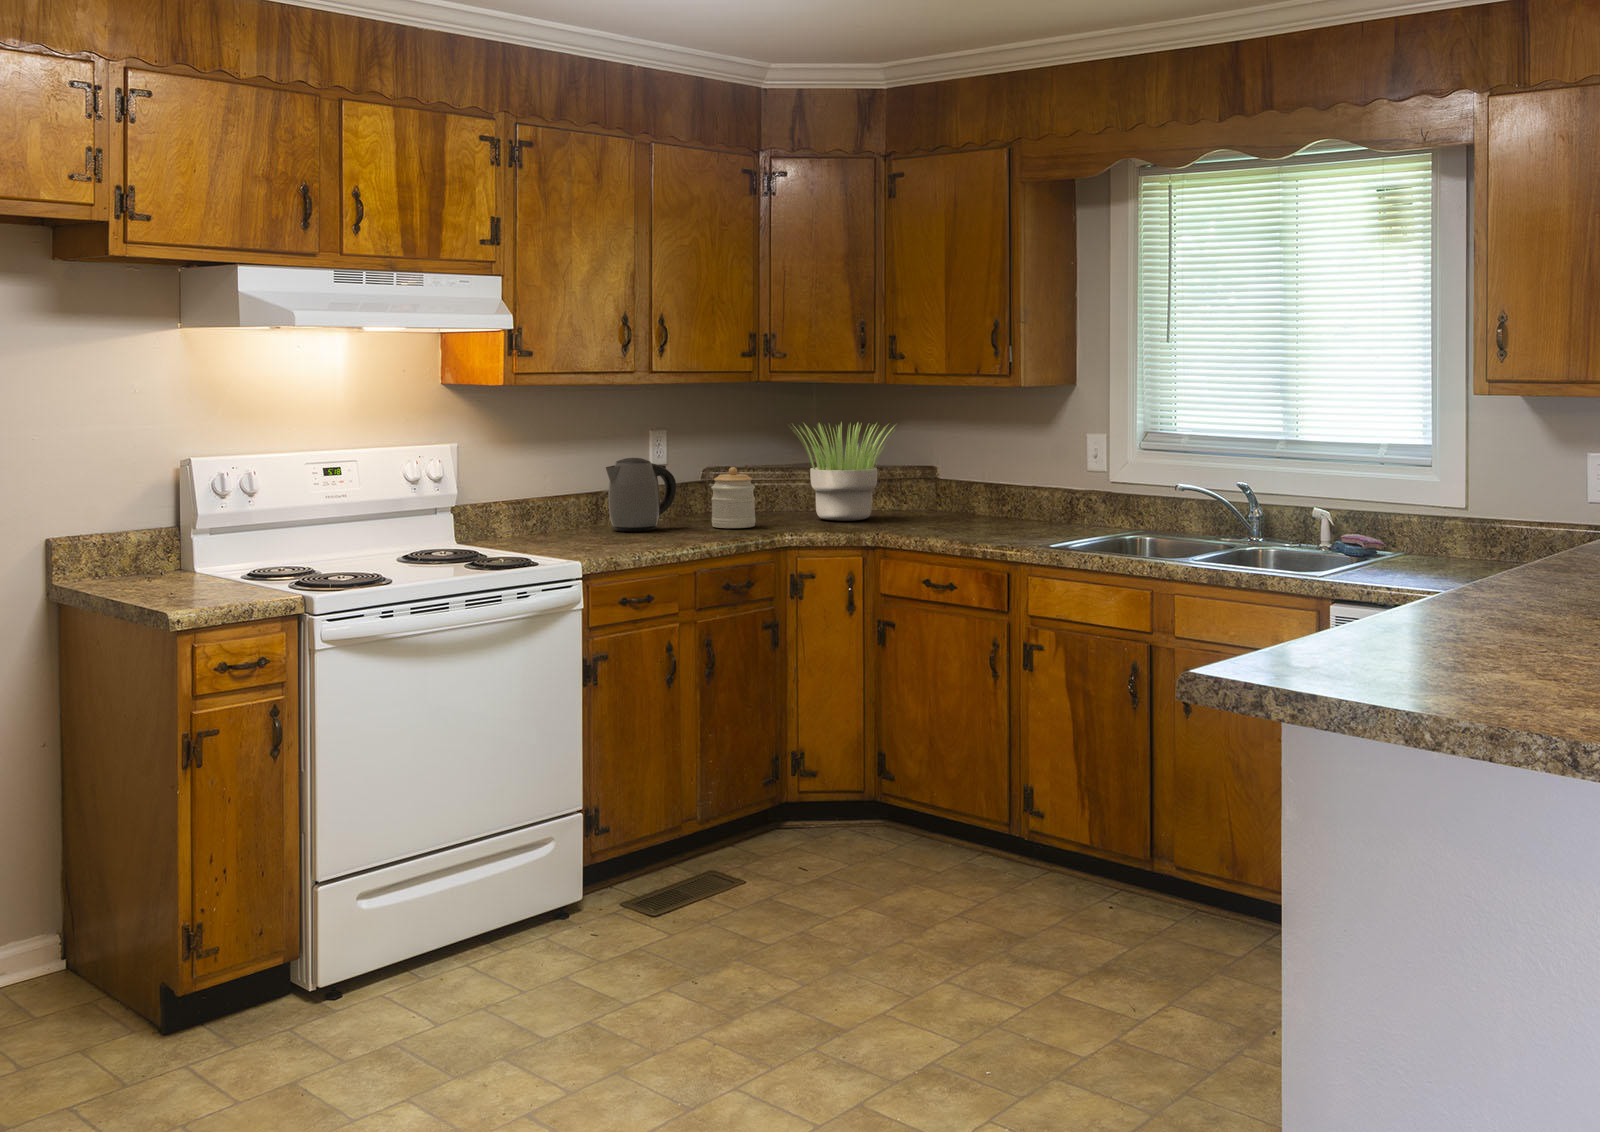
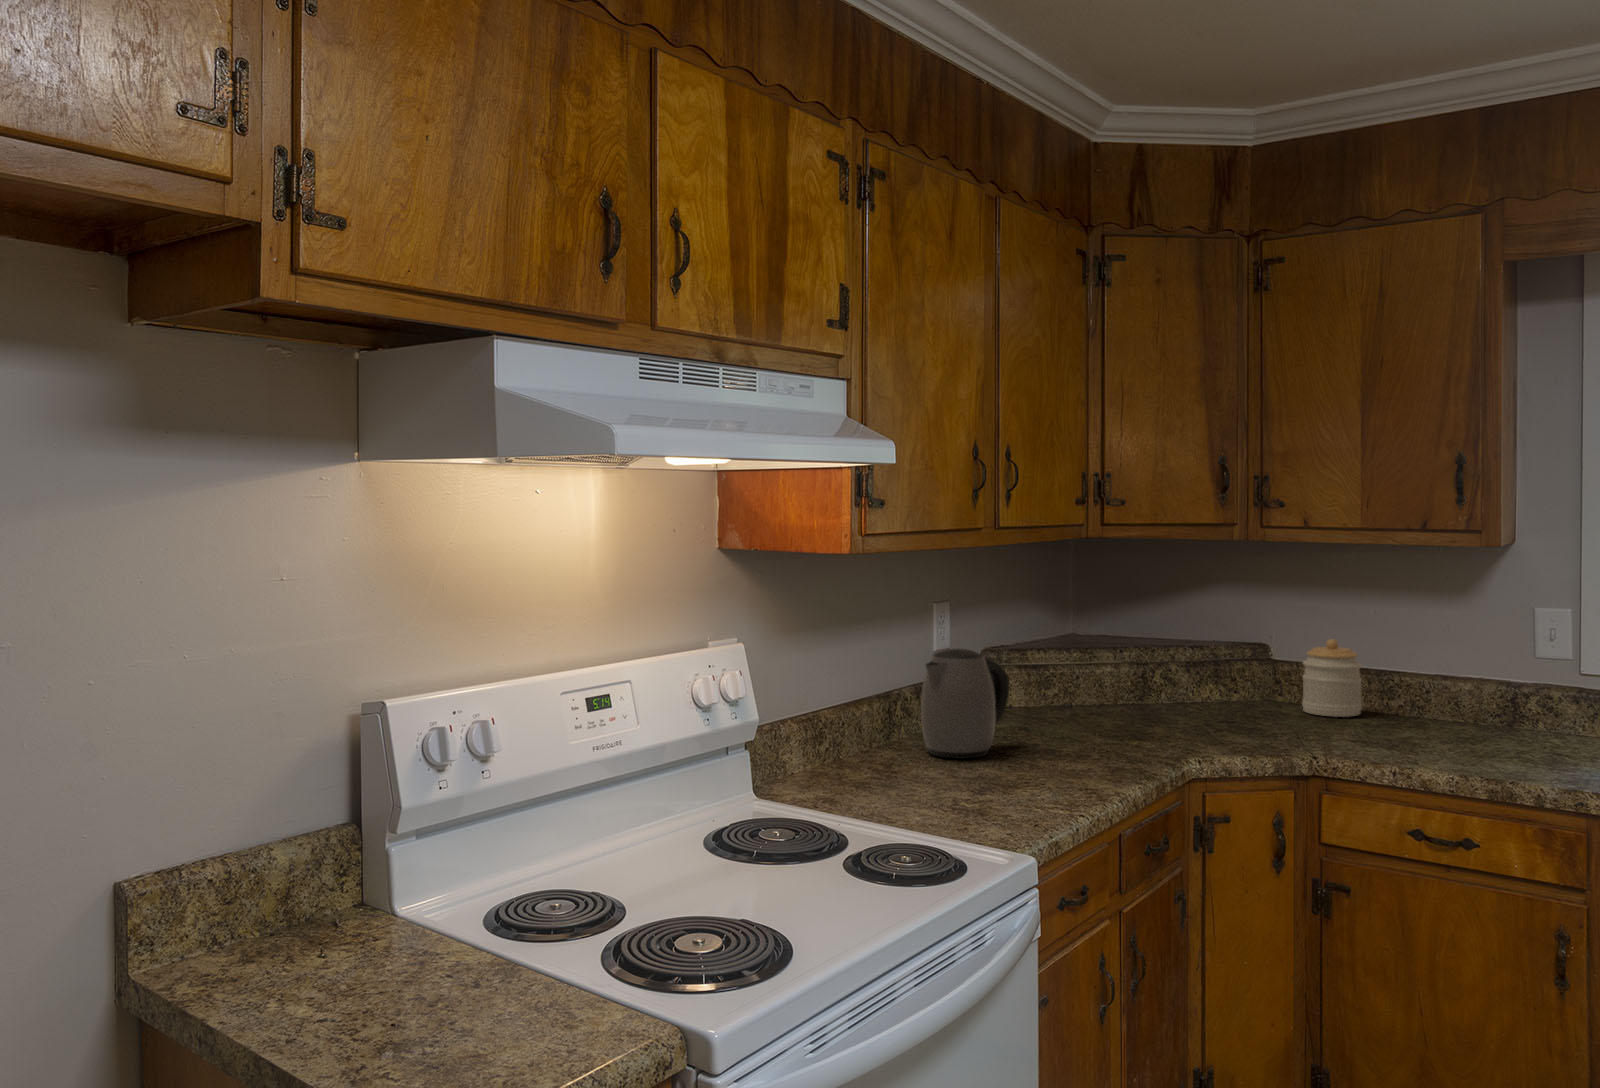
potted plant: present [794,423,894,521] -> none [1113,586,1274,724]
jar: present [711,467,755,528] -> present [1302,639,1362,717]

